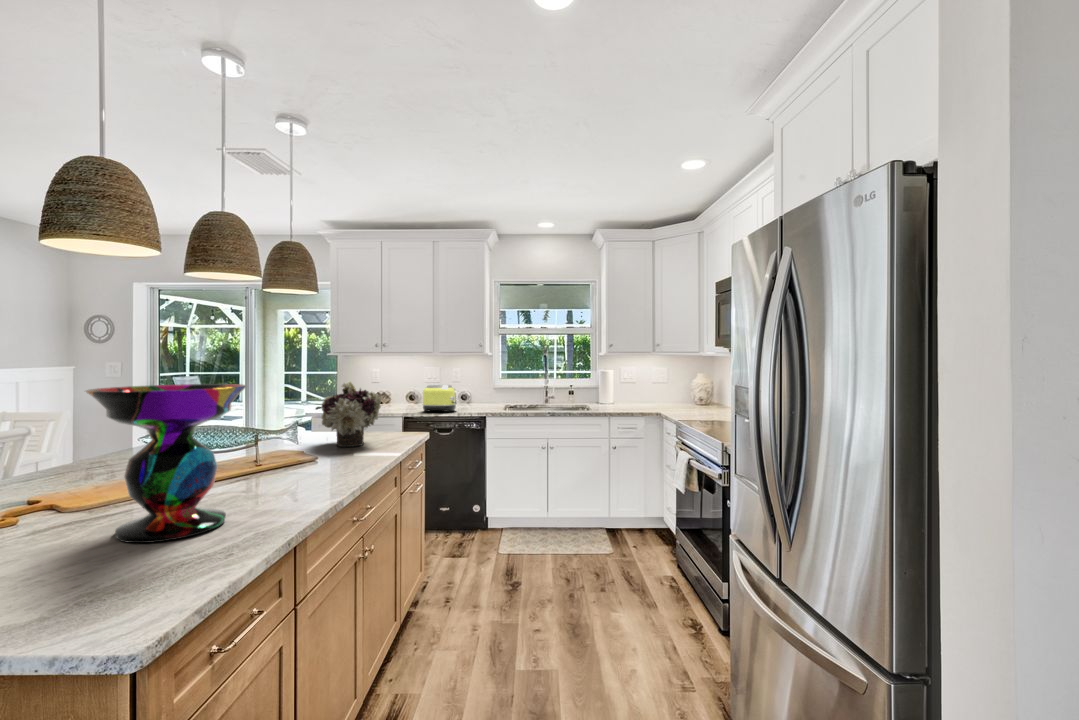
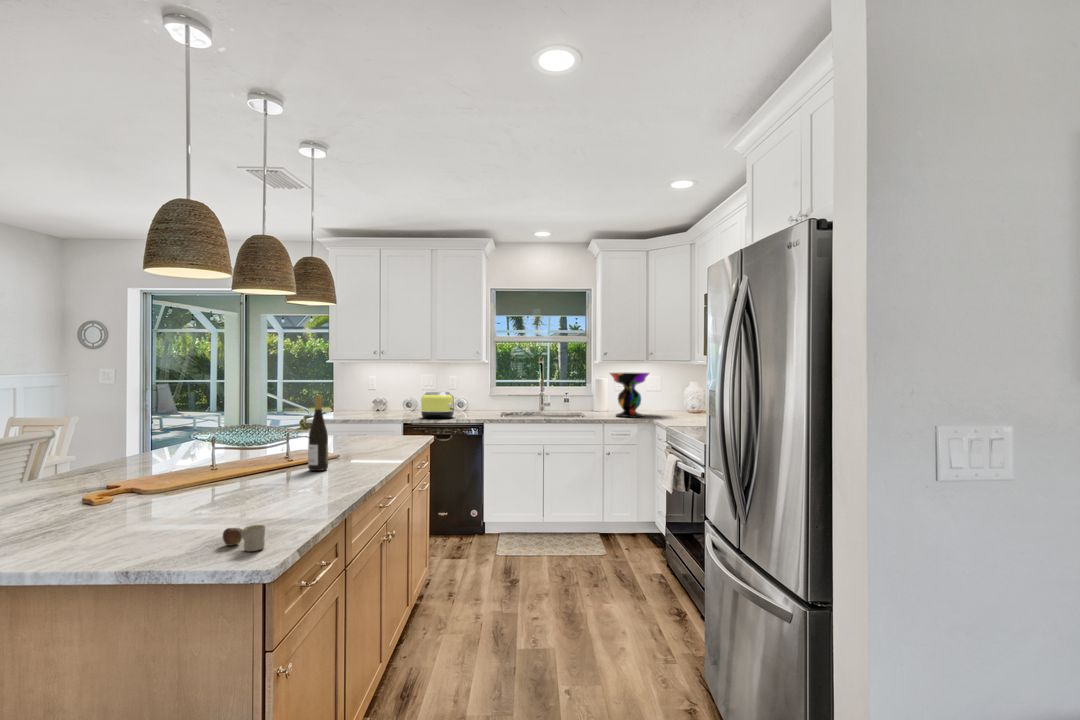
flower arrangement: present [322,381,381,447] -> none [336,386,392,447]
decorative bowl: present [86,384,247,543] -> present [610,373,649,417]
wine bottle: none [274,392,298,479] -> present [308,395,328,471]
mug: none [94,576,151,617] -> present [223,525,265,551]

